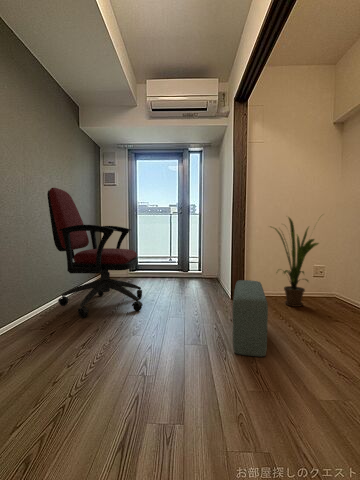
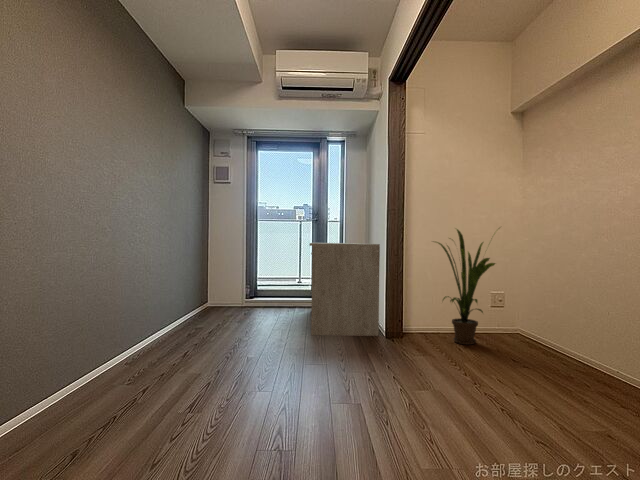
office chair: present [47,188,143,318] -> none [149,188,271,358]
desk: none [173,229,228,300] -> present [309,243,380,336]
pouf: present [232,280,268,357] -> none [390,310,432,402]

